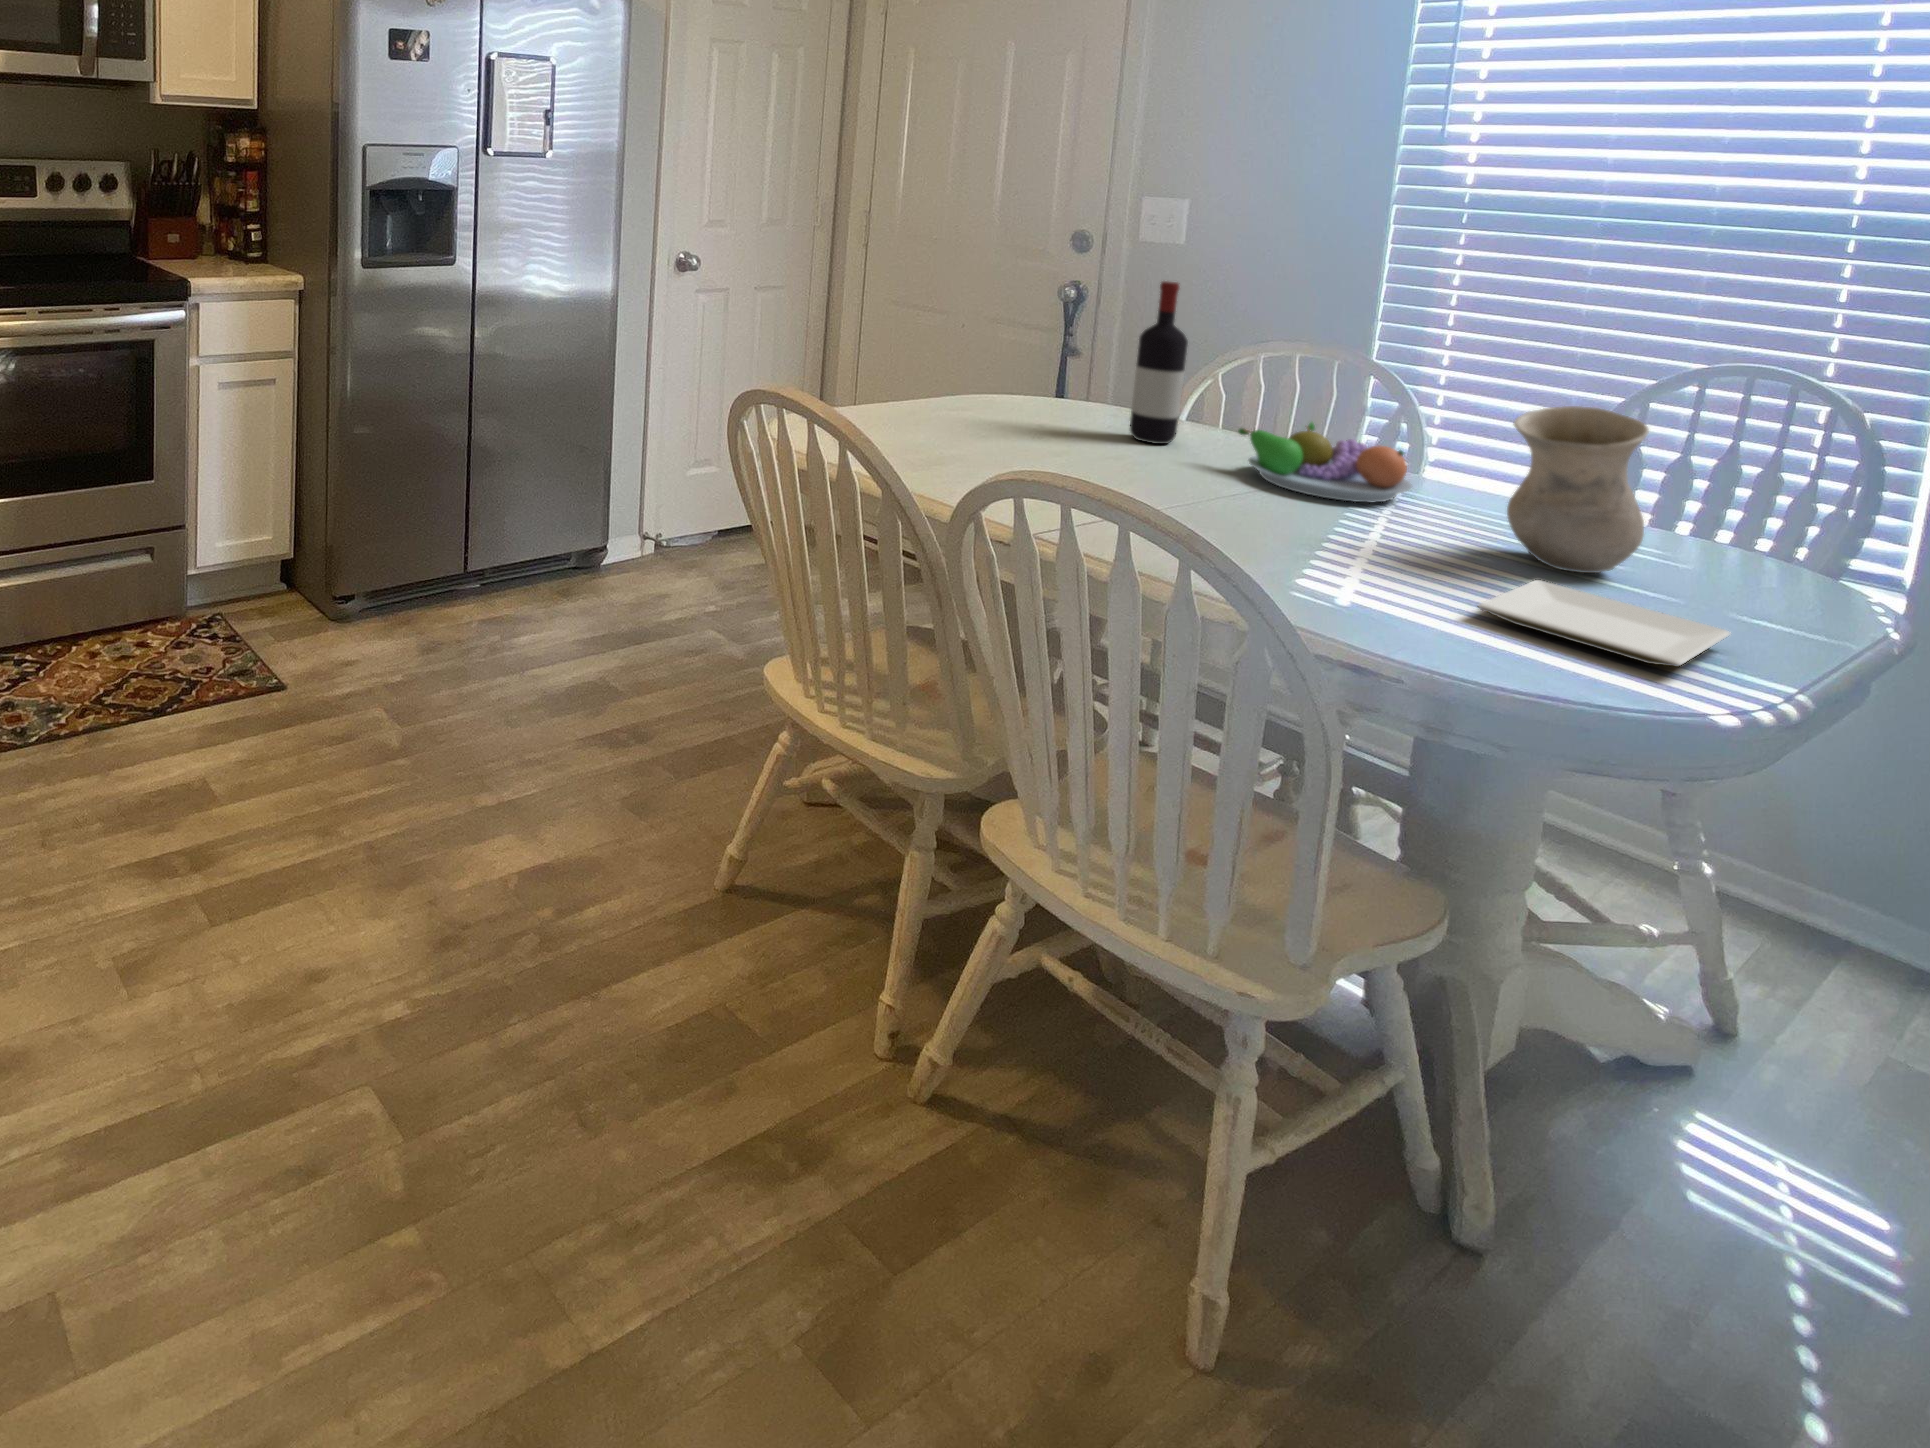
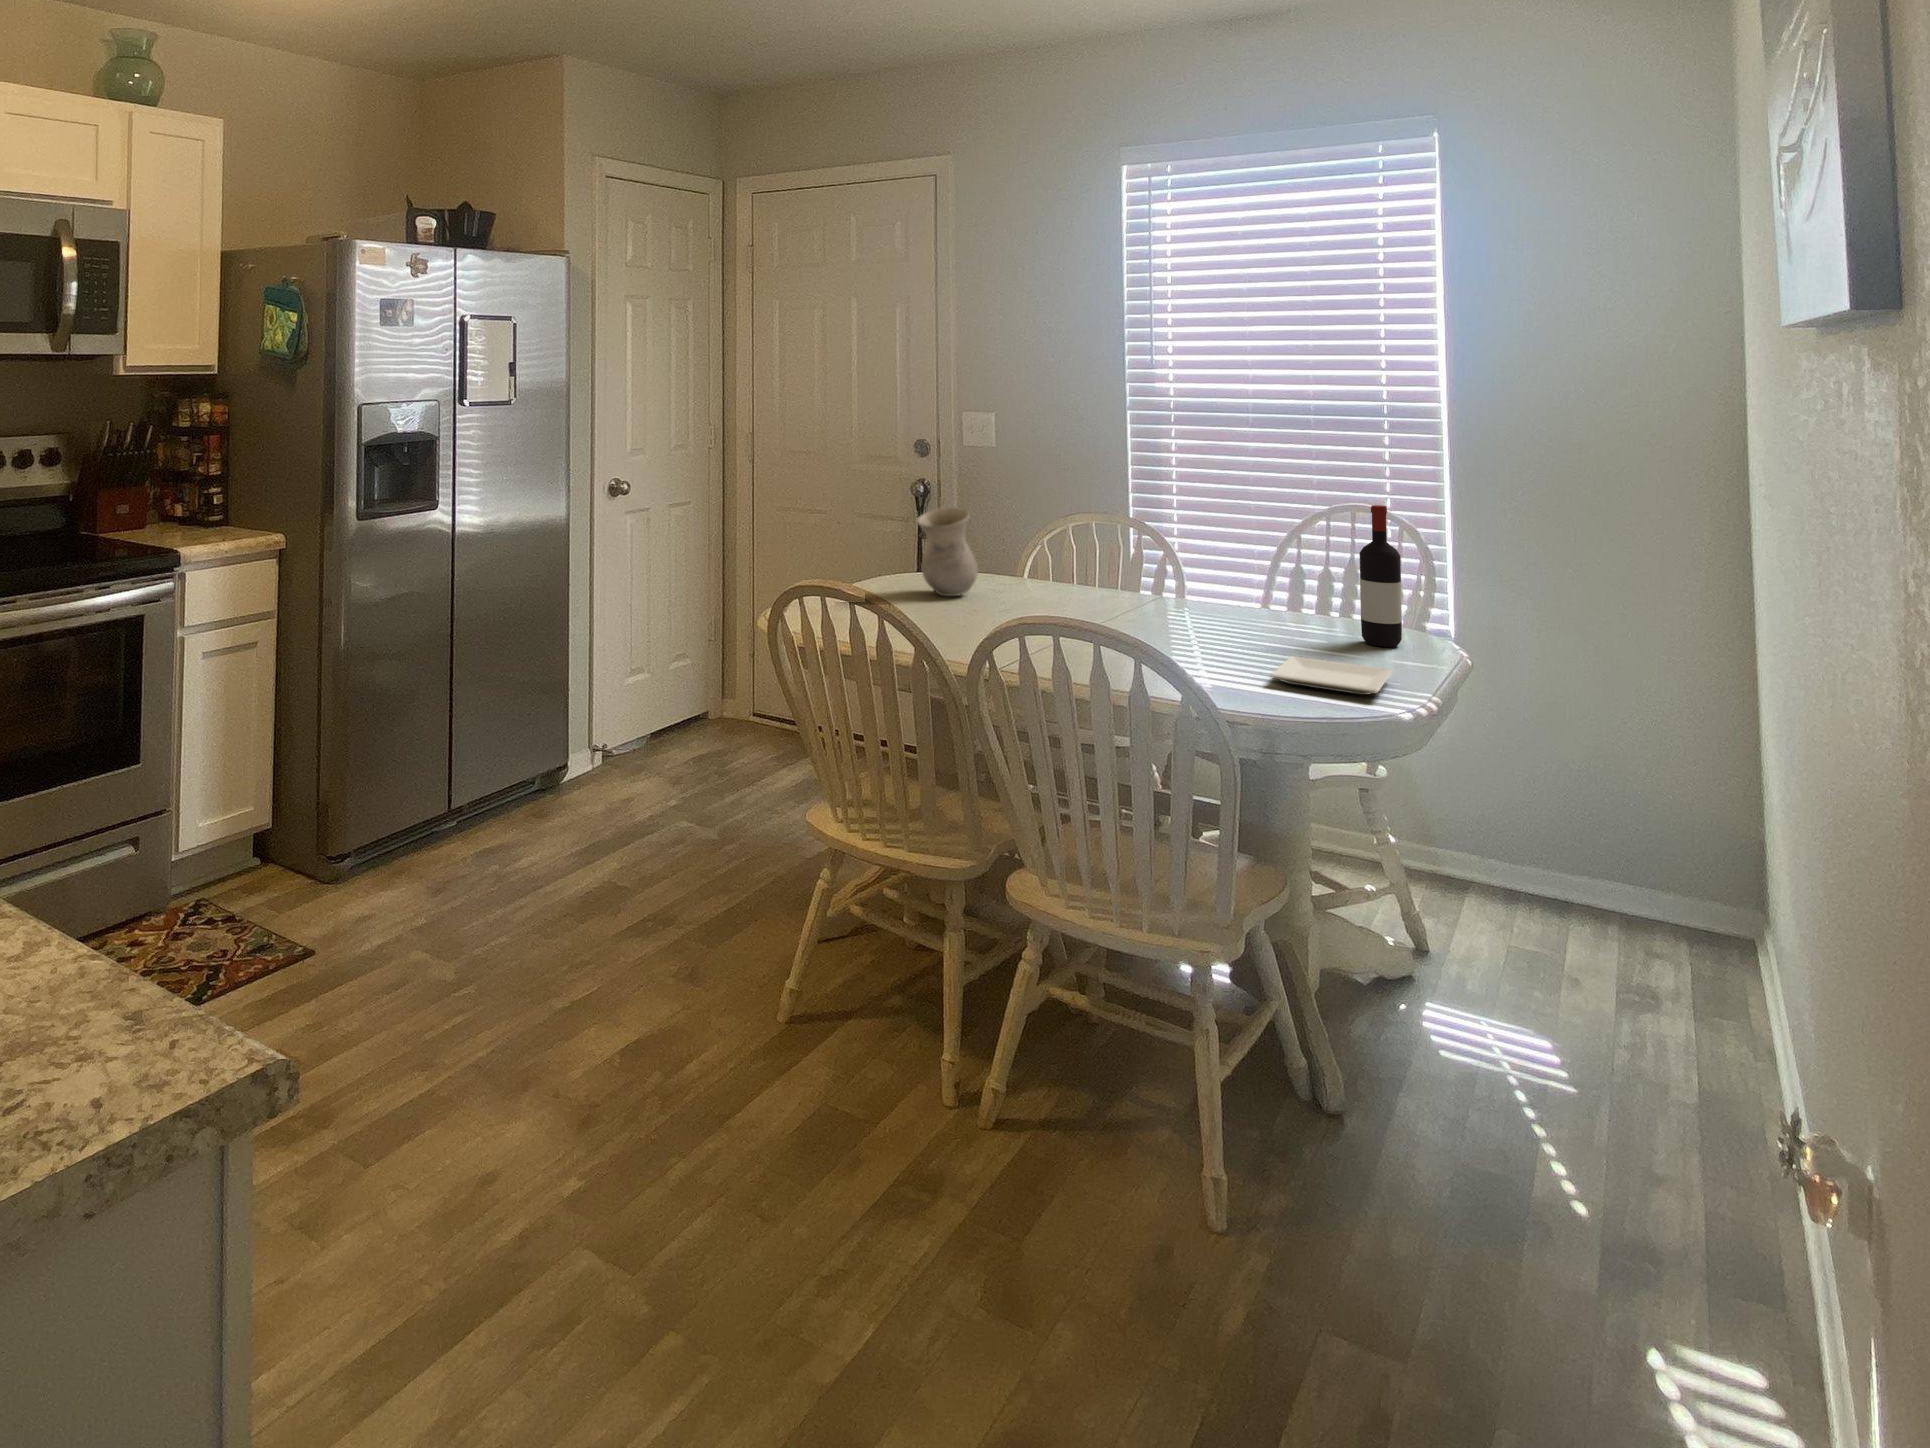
wine bottle: present [1130,281,1188,444] -> present [1360,505,1402,647]
vase: present [1507,406,1649,573] -> present [917,507,978,596]
fruit bowl: present [1238,422,1412,502] -> none [1091,571,1201,623]

